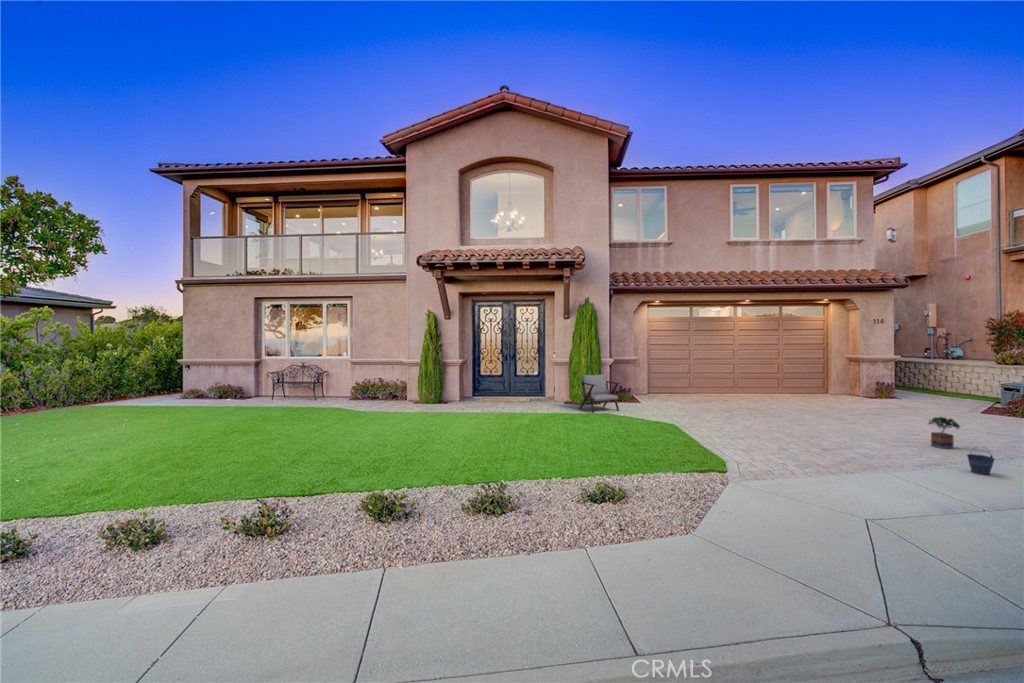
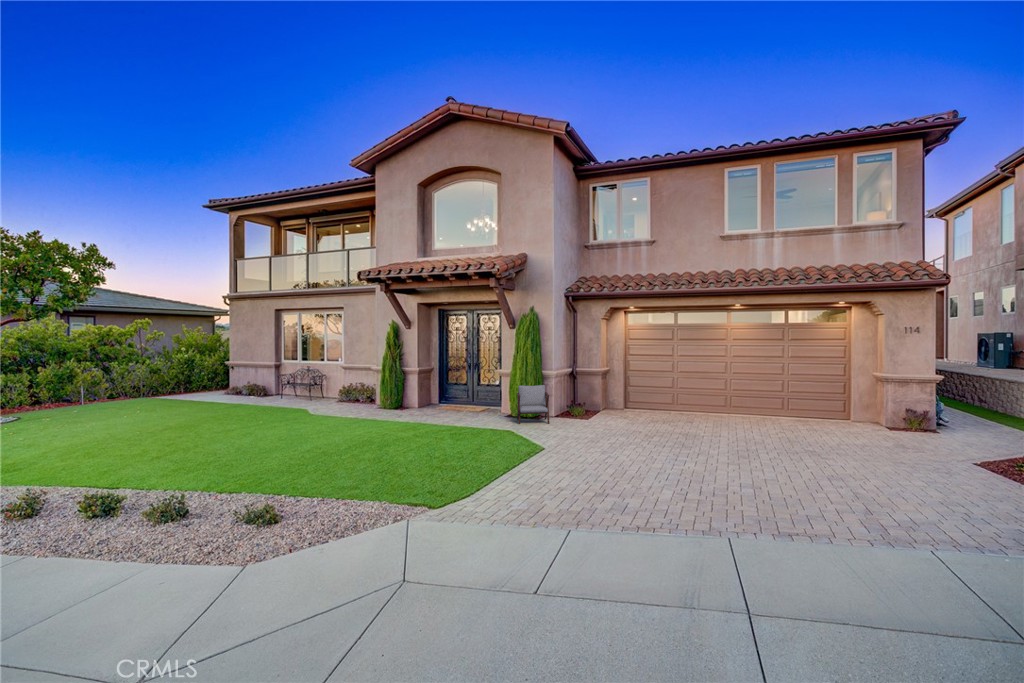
potted tree: present [929,417,960,449] -> none [799,449,830,489]
bucket: present [967,454,995,475] -> none [756,483,783,516]

